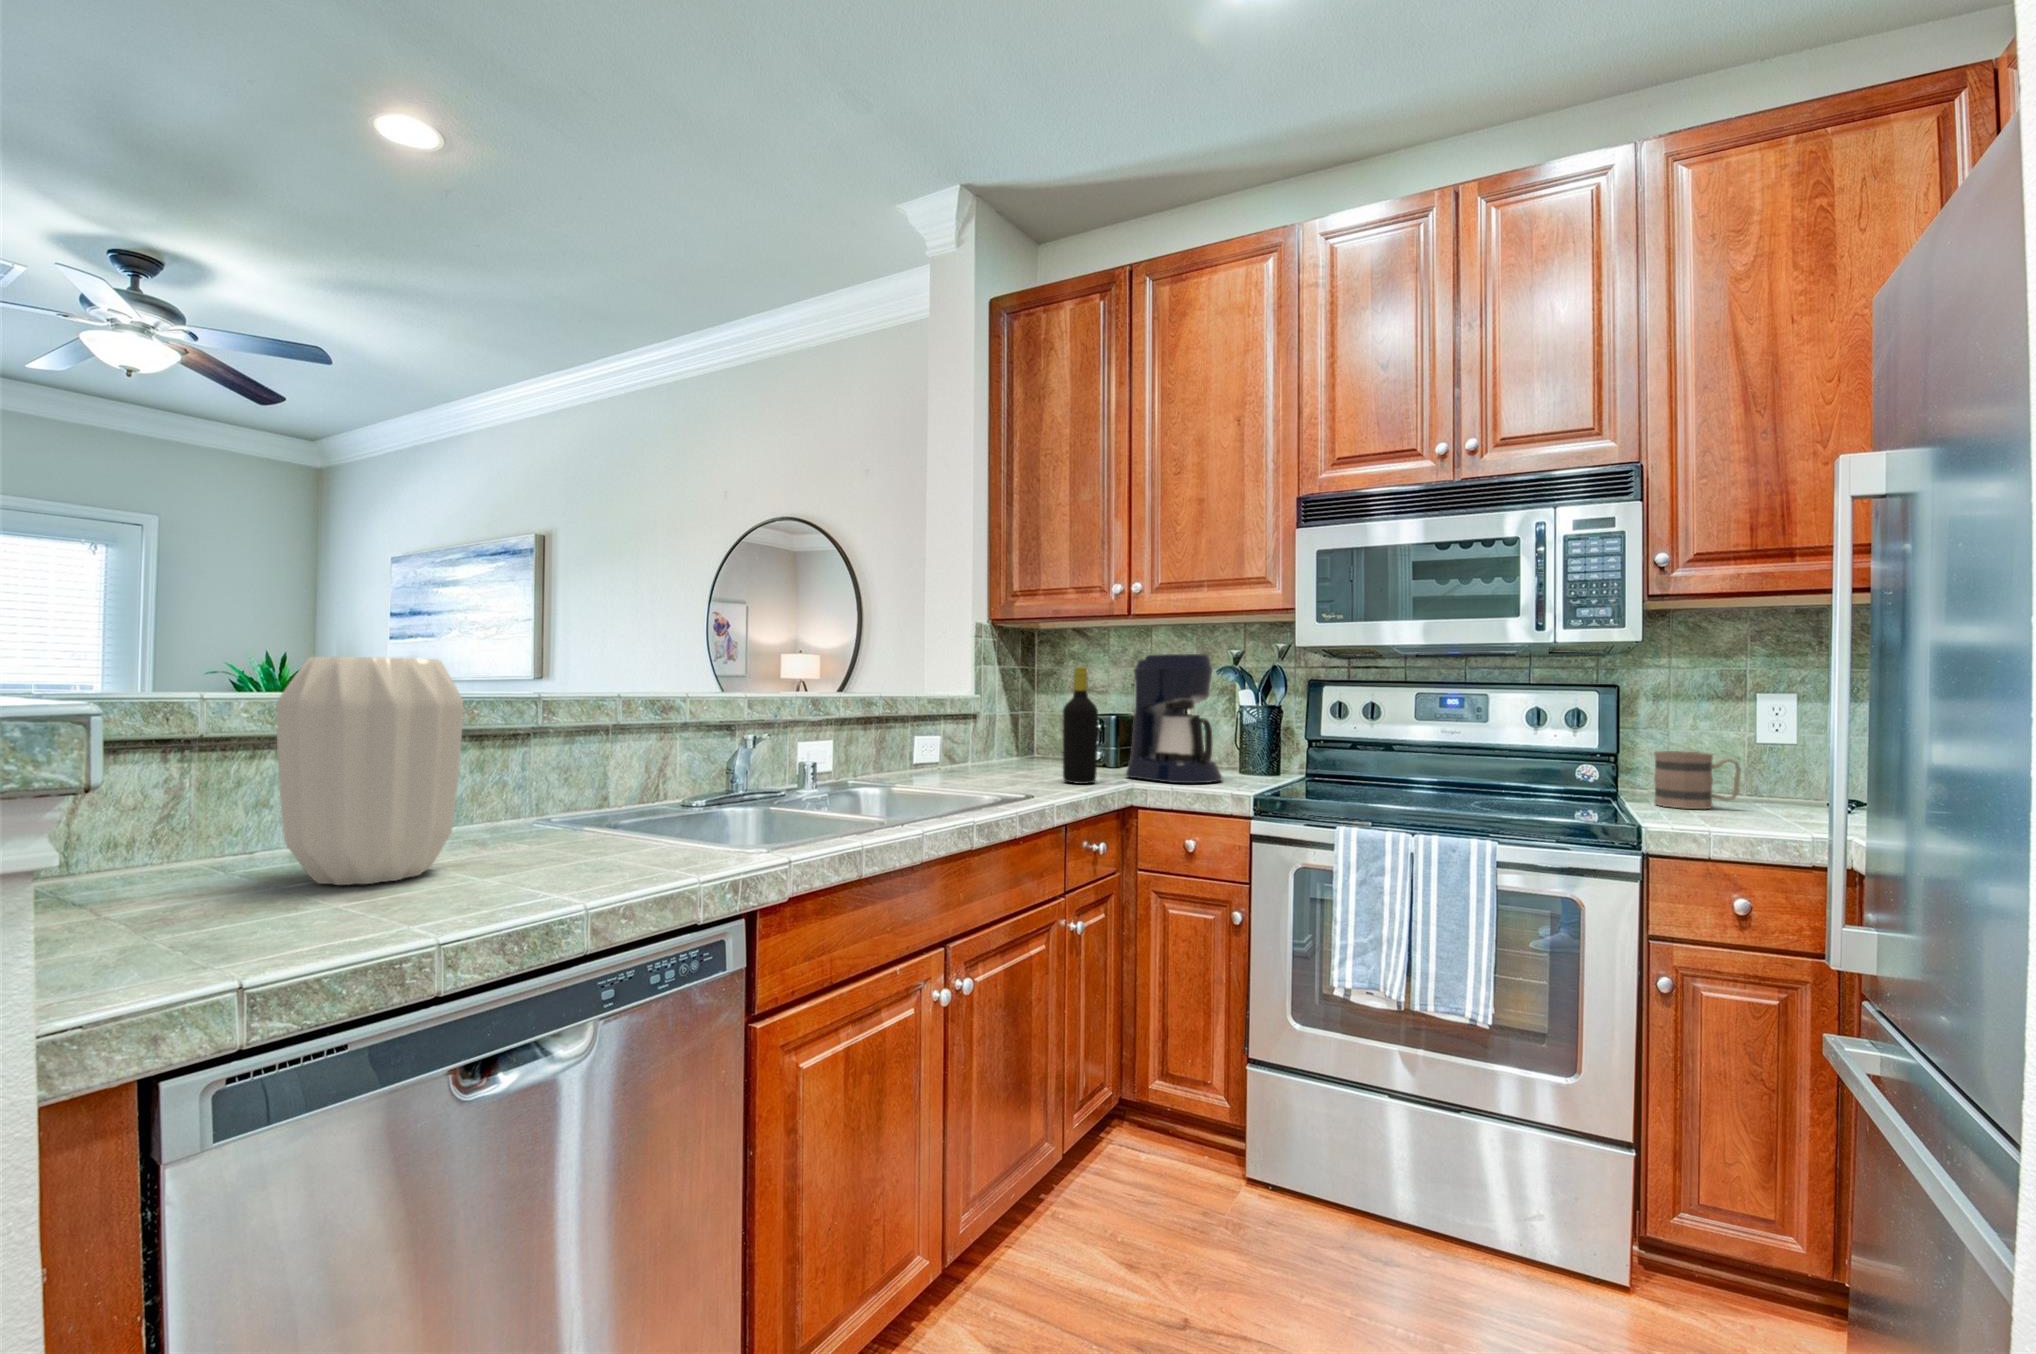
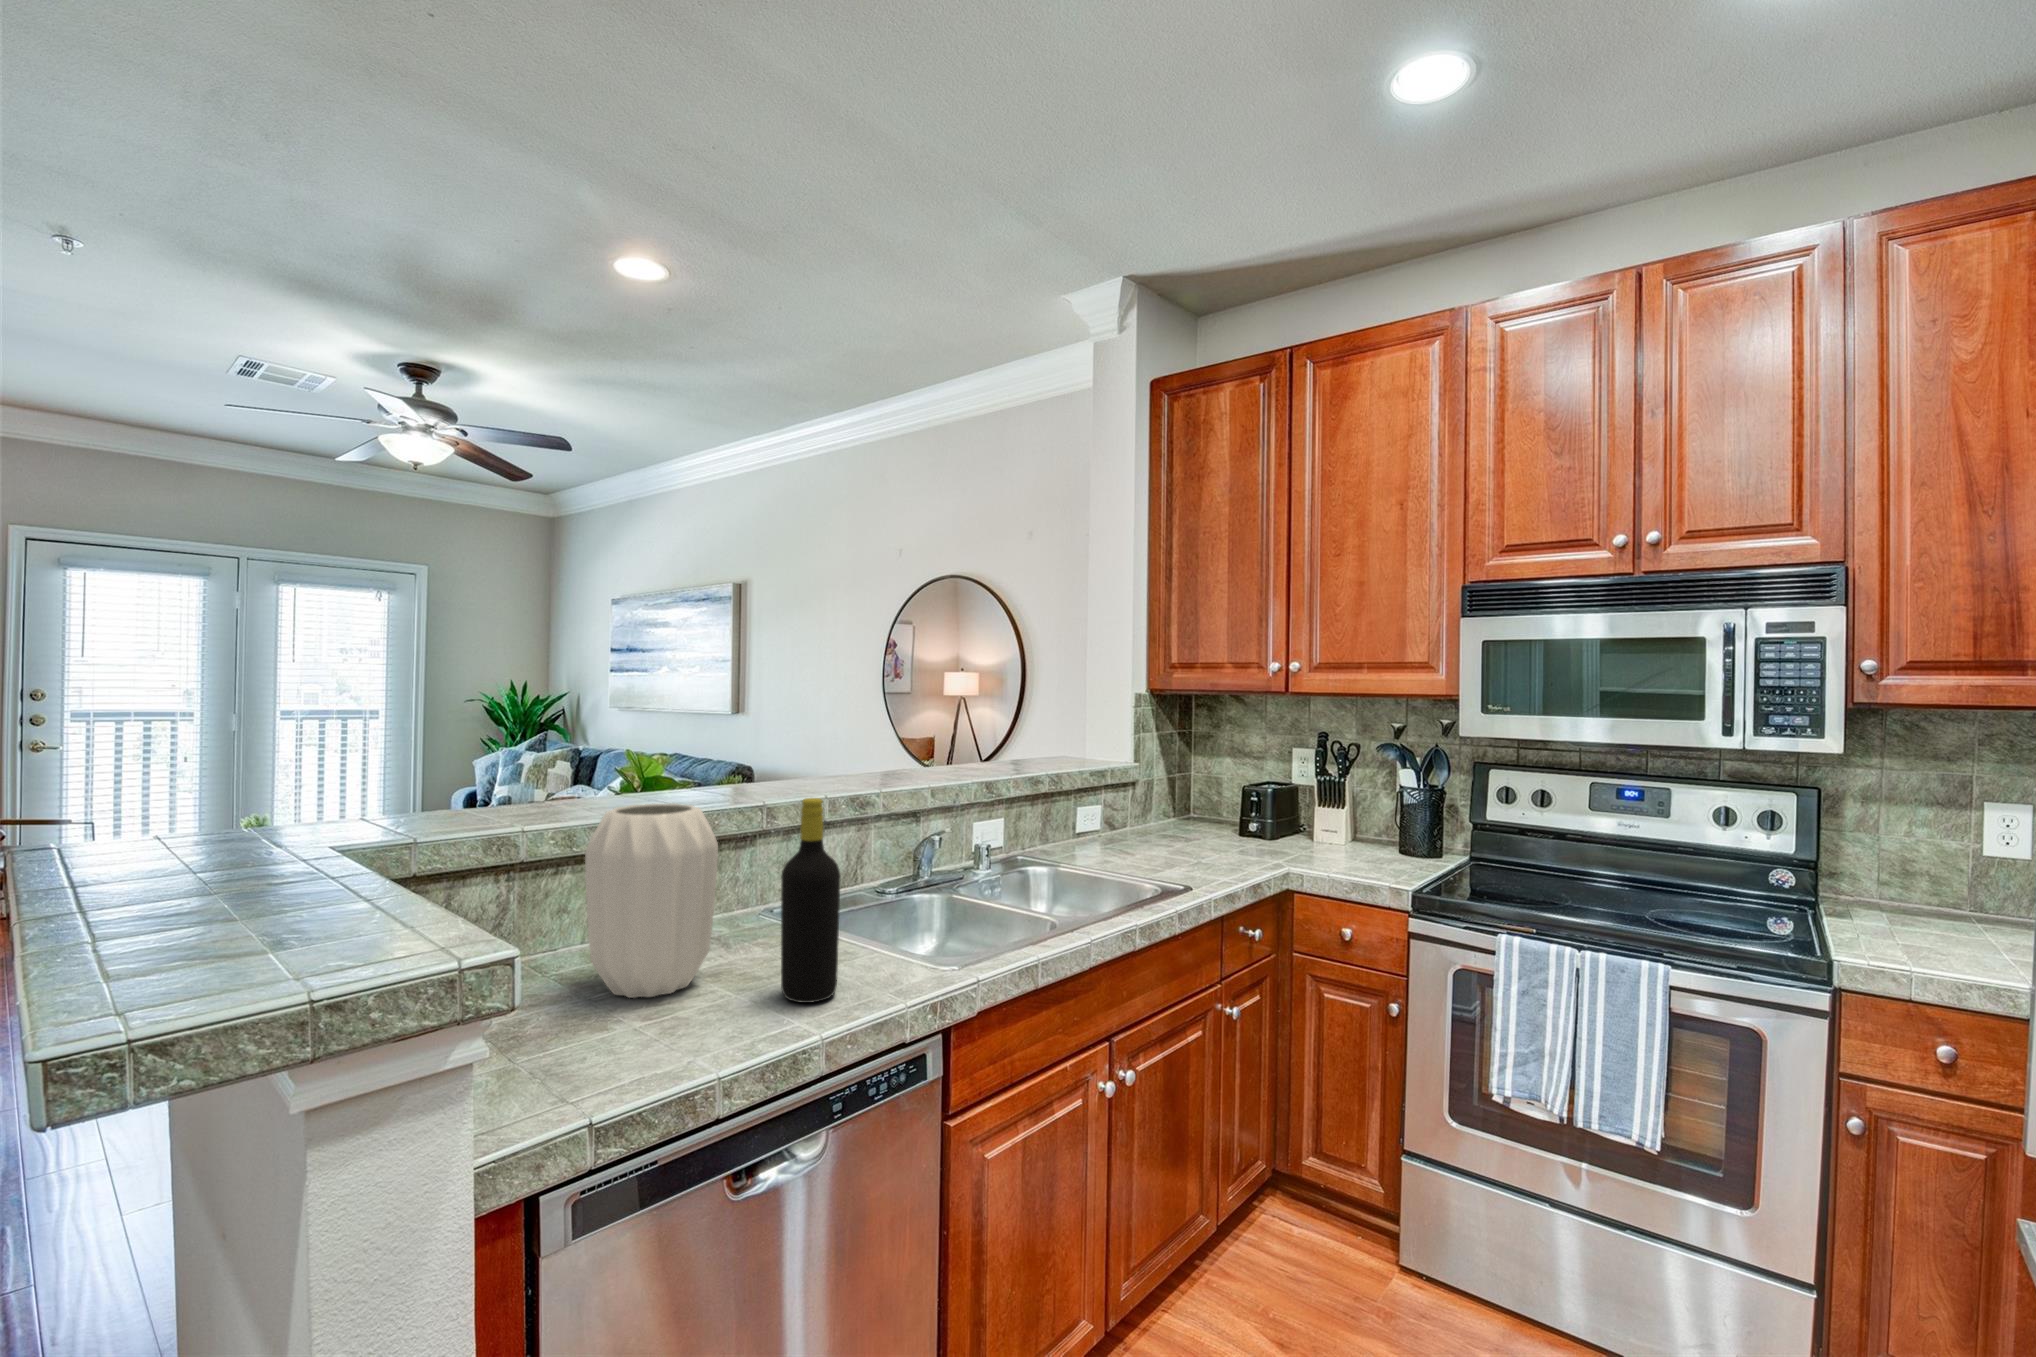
coffee maker: present [1126,654,1223,783] -> none [1281,735,1380,867]
bottle: present [1063,667,1098,784] -> present [781,798,841,1003]
mug: present [1654,751,1741,809] -> none [1858,864,1964,933]

